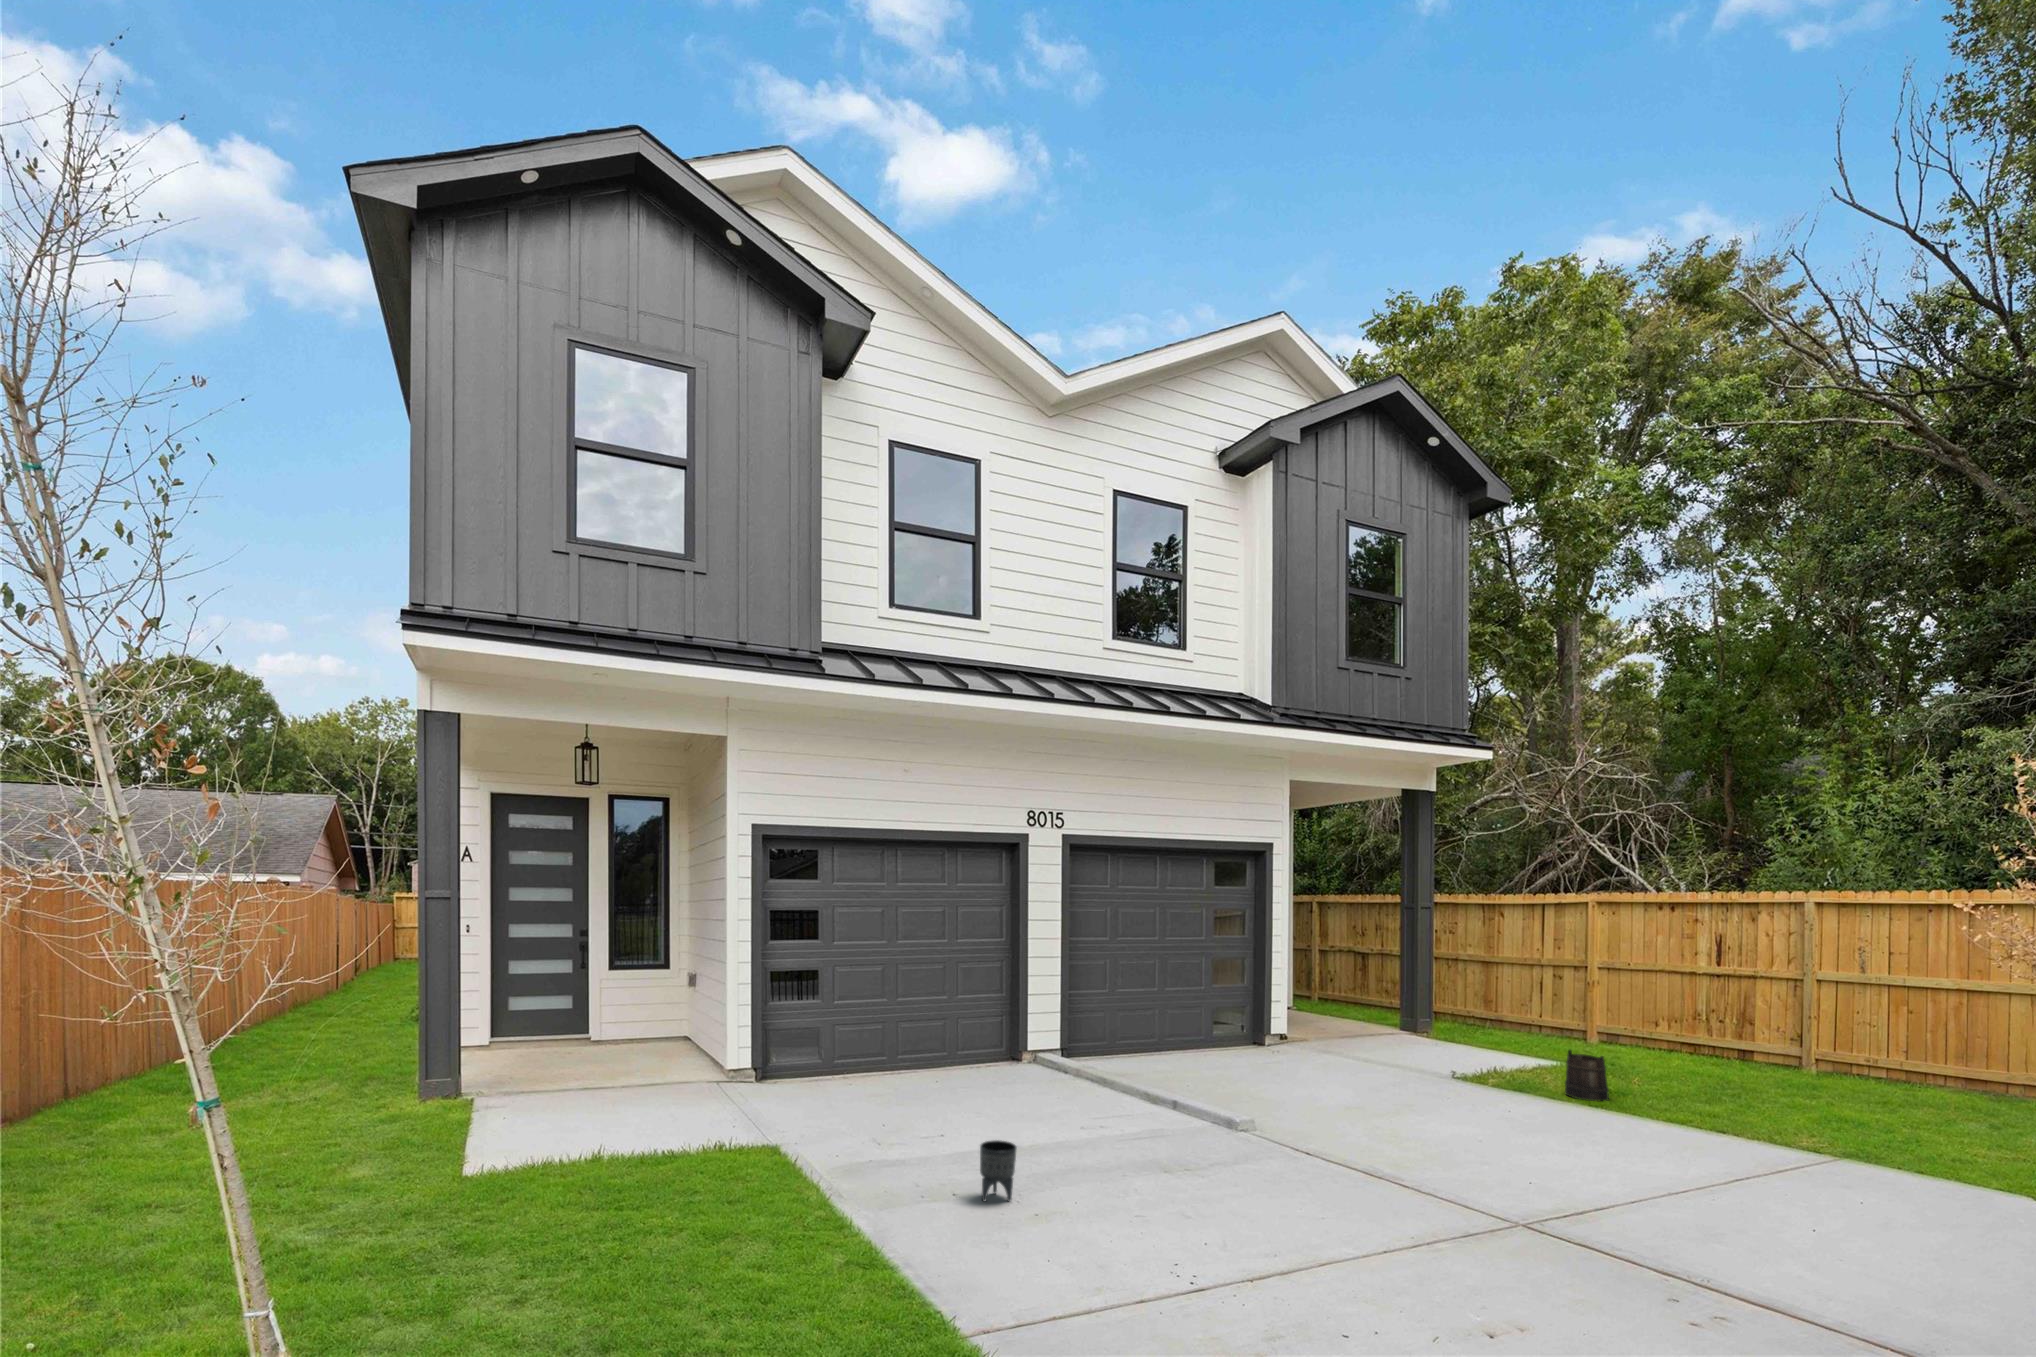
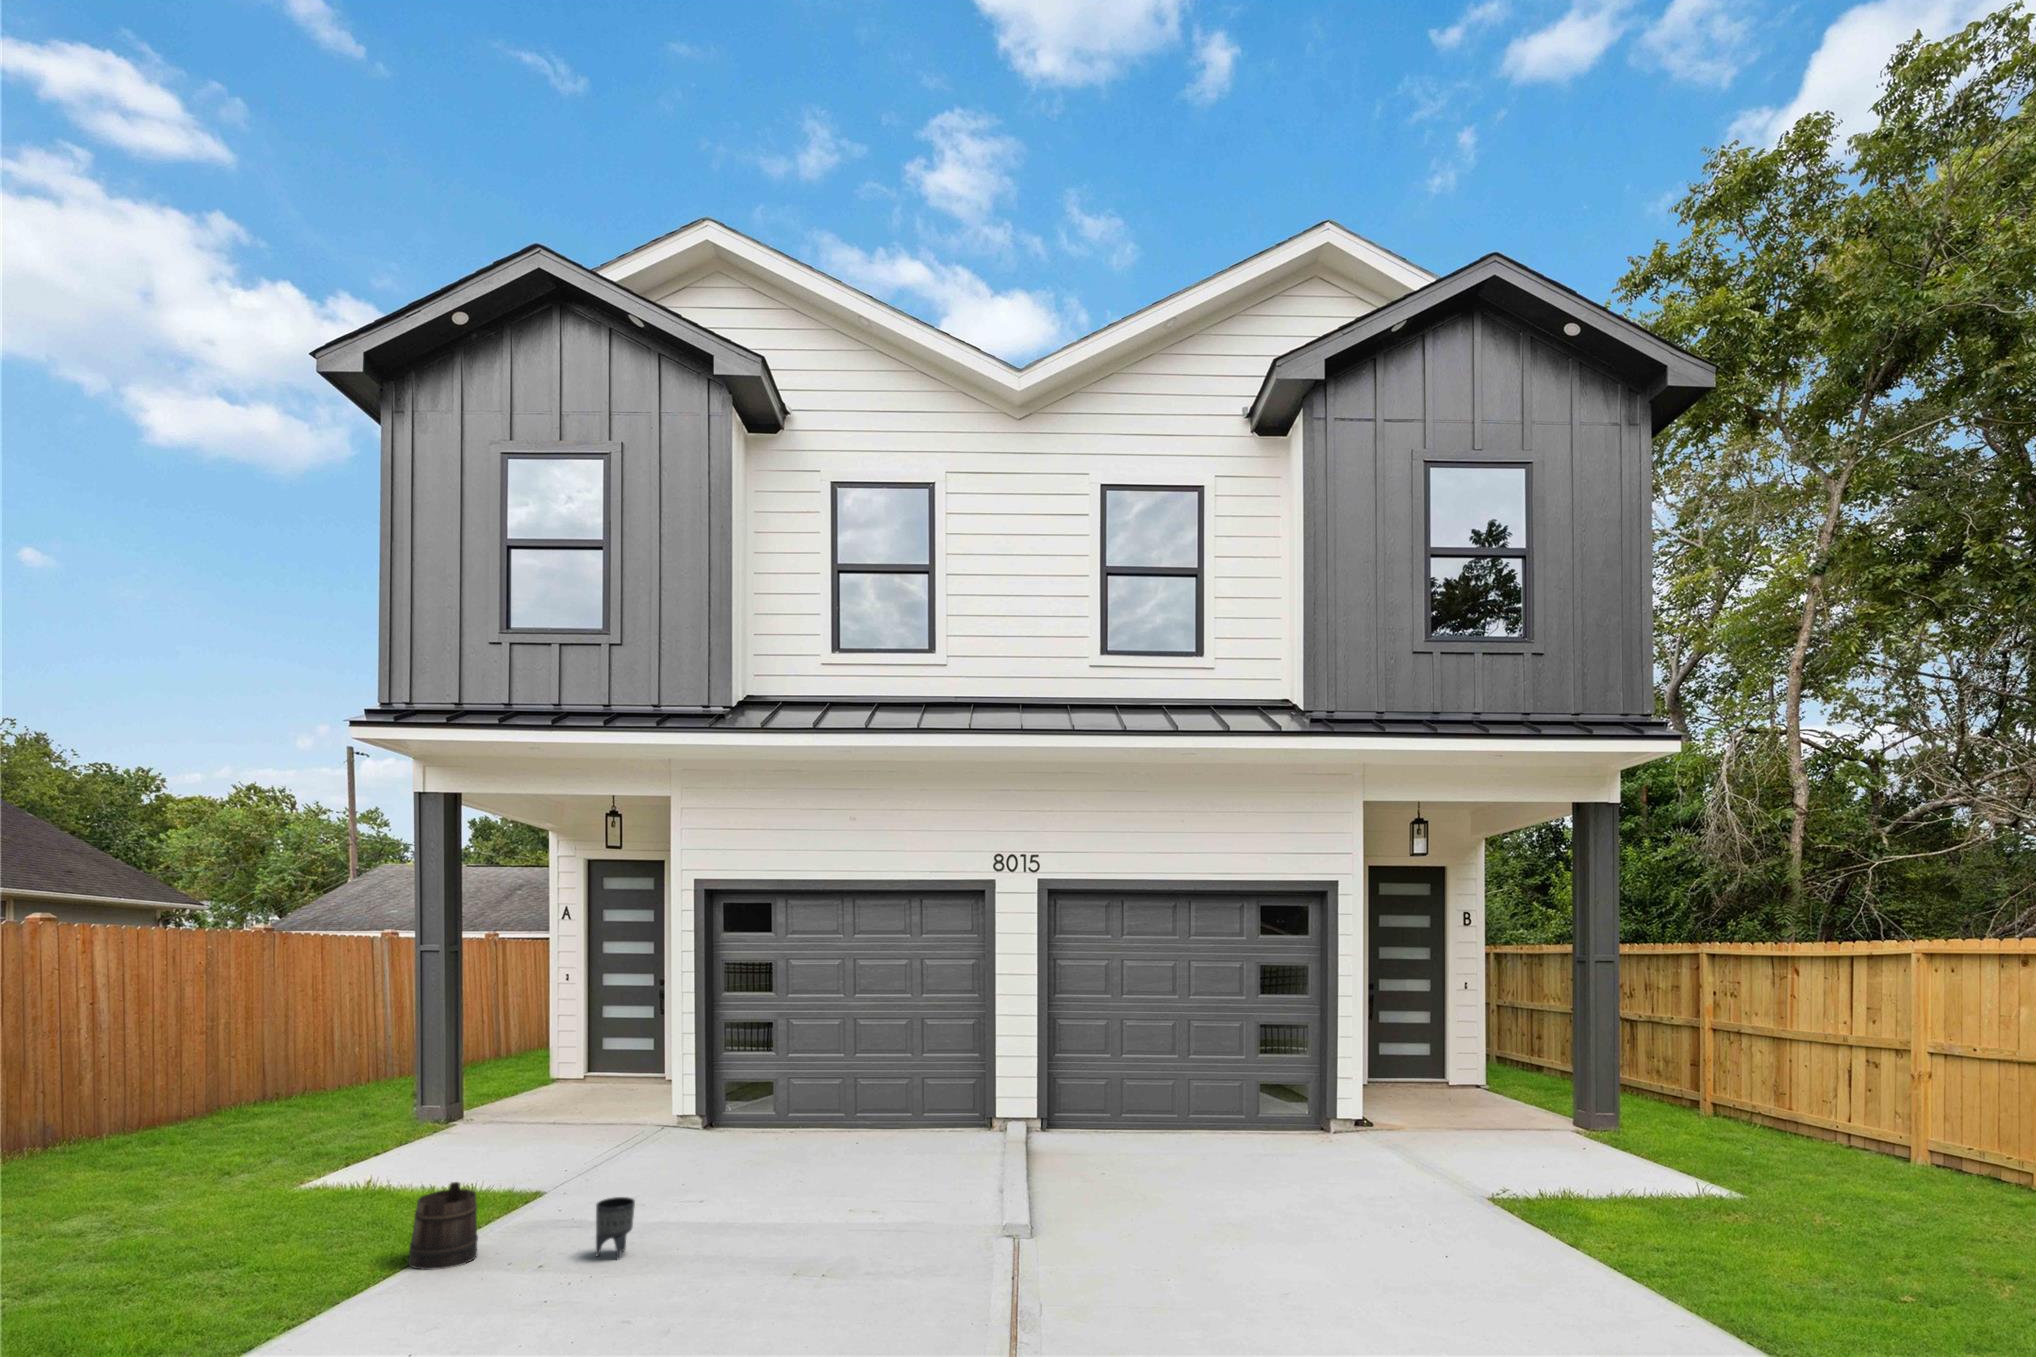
bucket: present [1565,1050,1609,1101] -> present [408,1182,478,1270]

